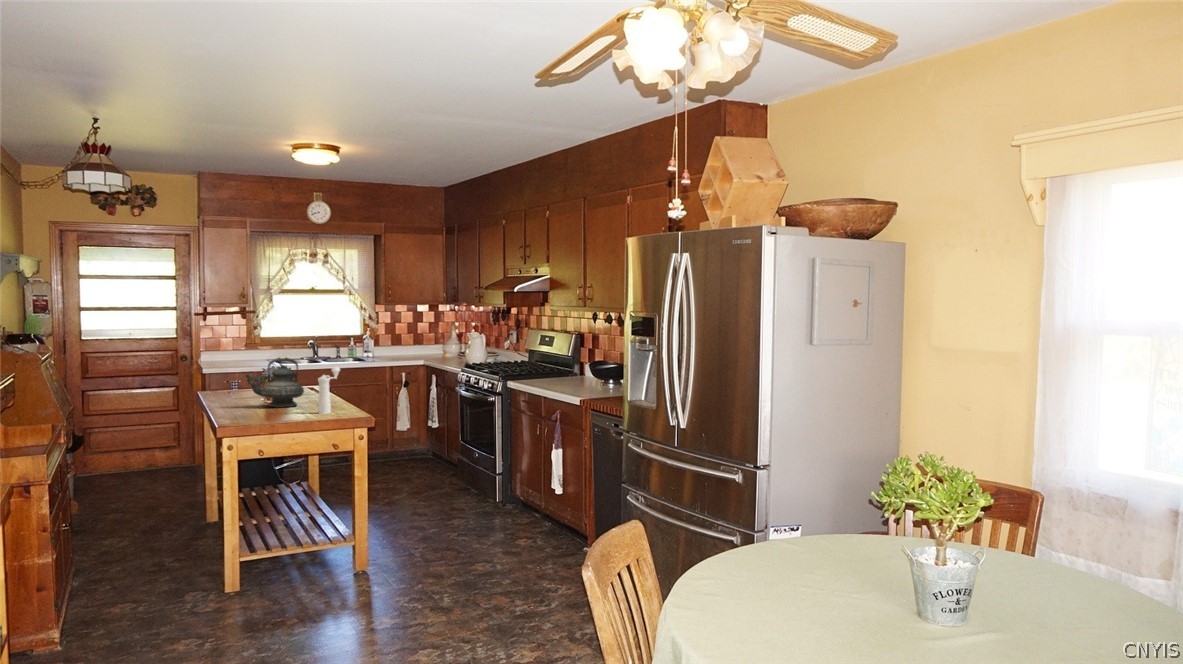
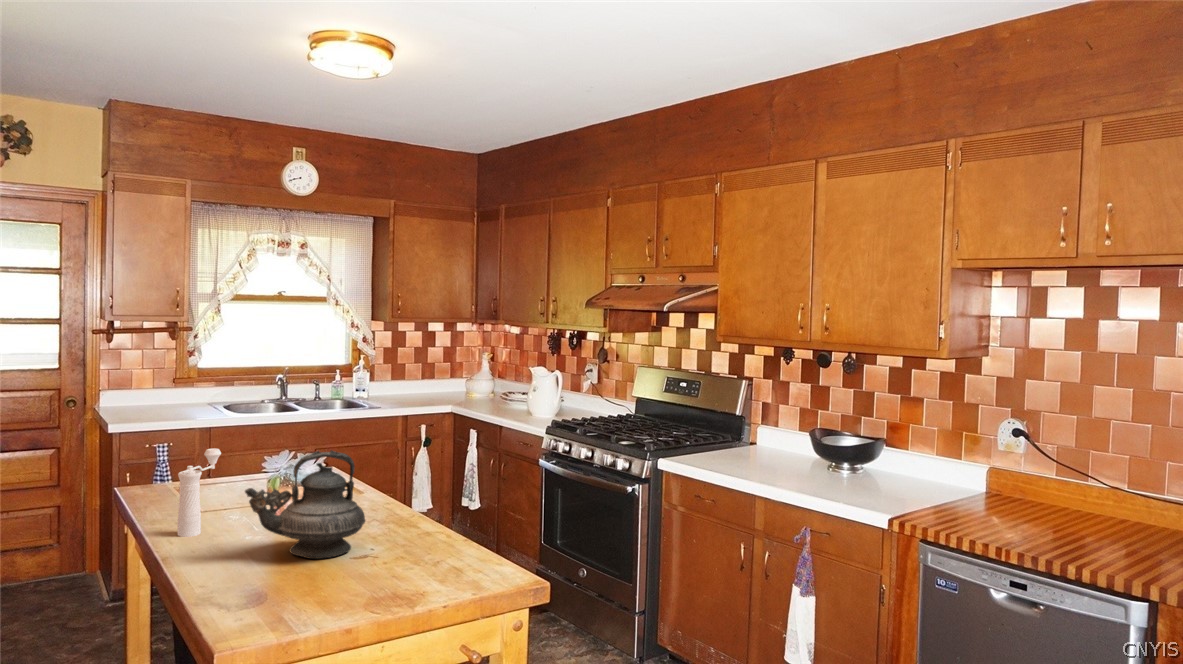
pepper mill: present [318,367,340,414] -> present [178,448,221,537]

